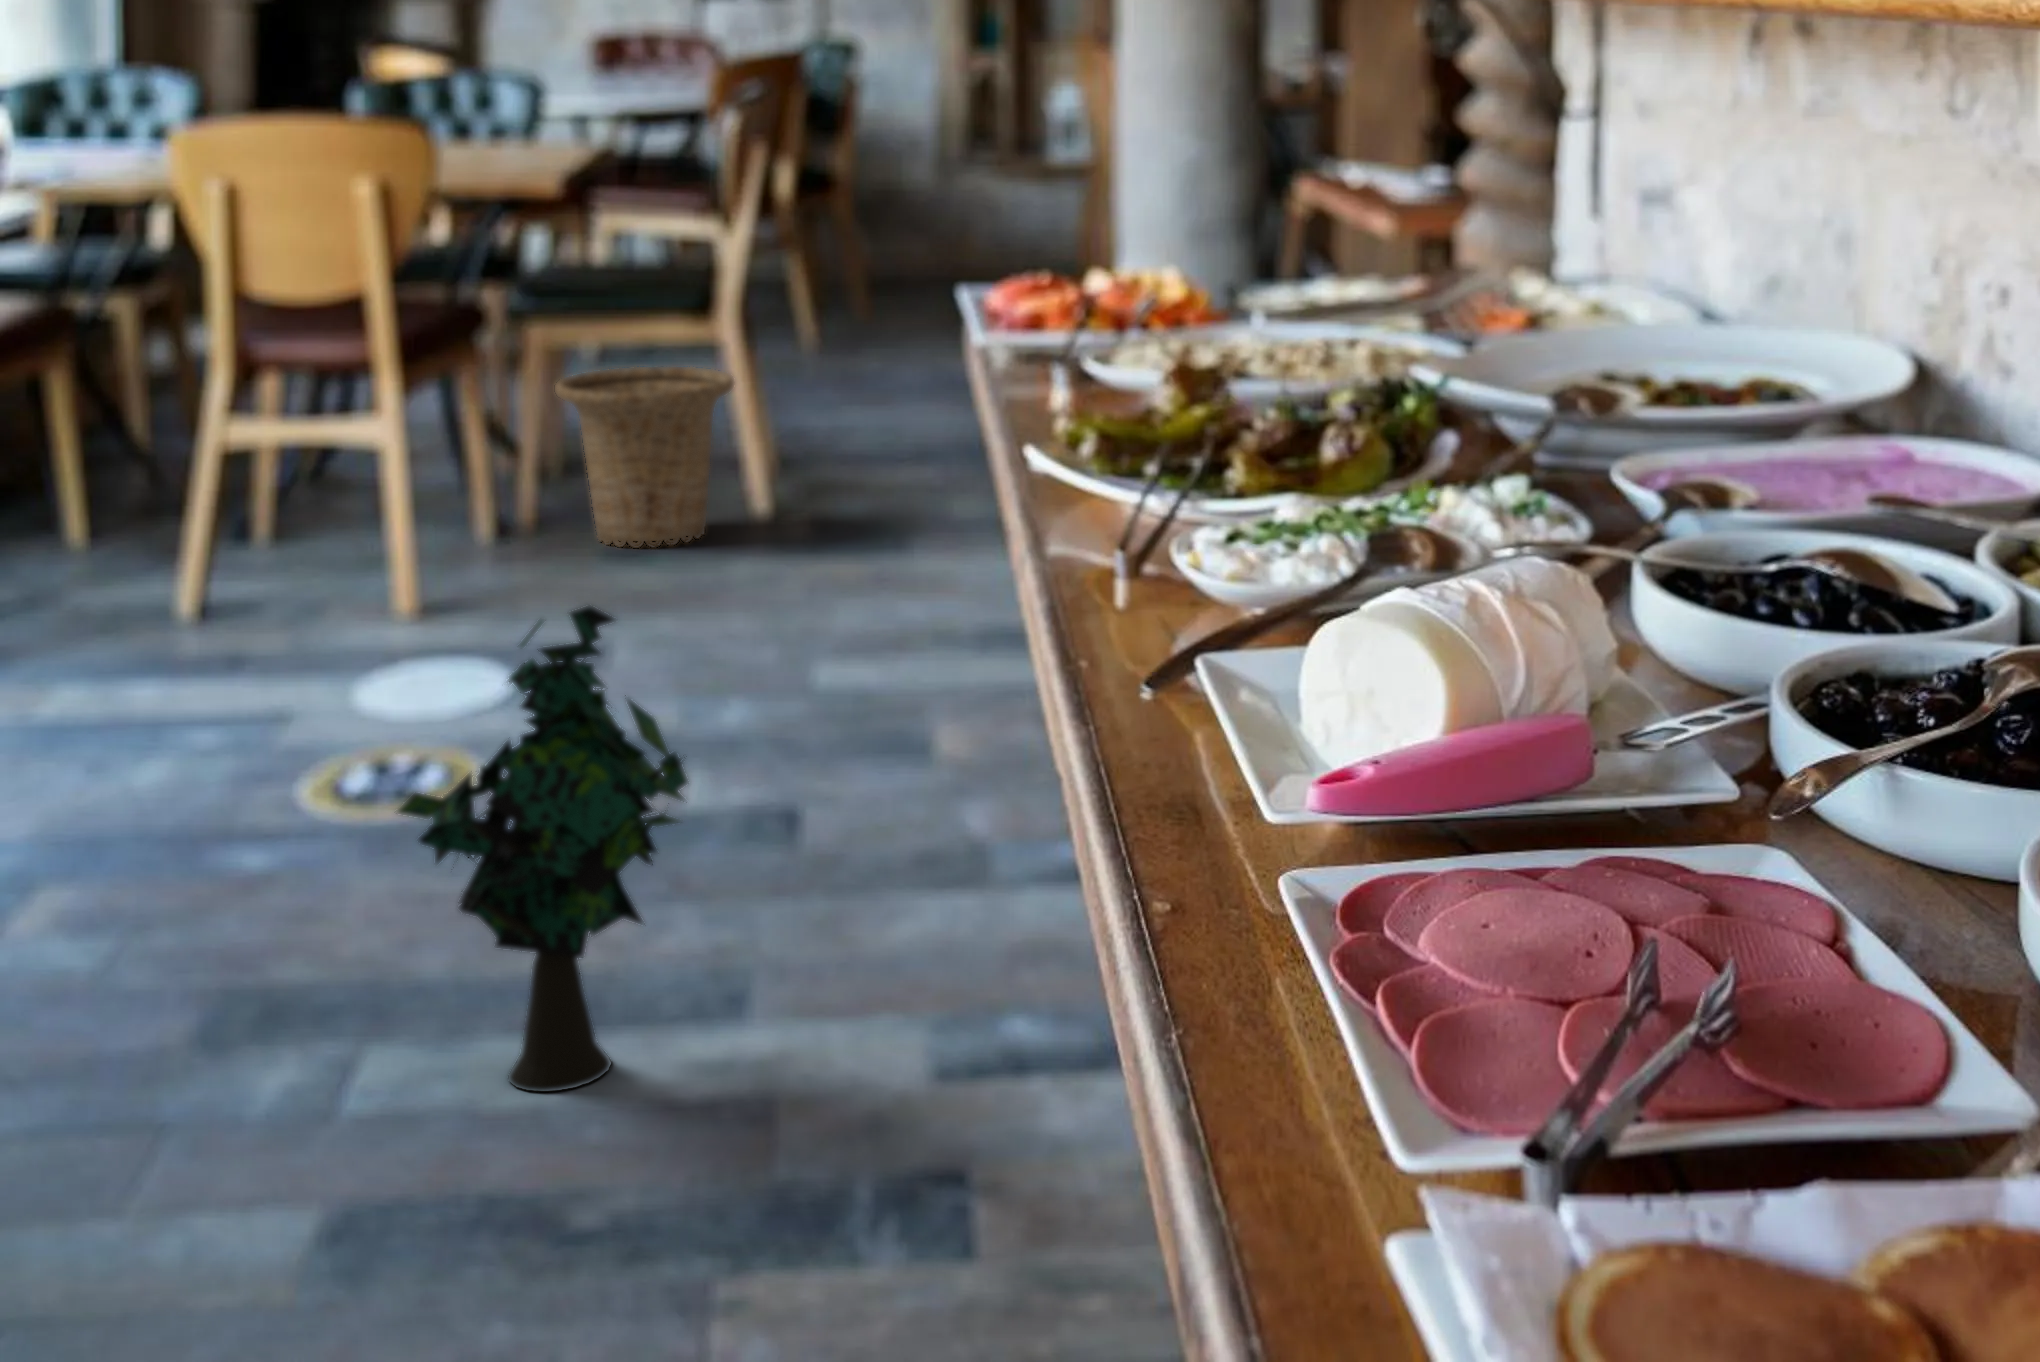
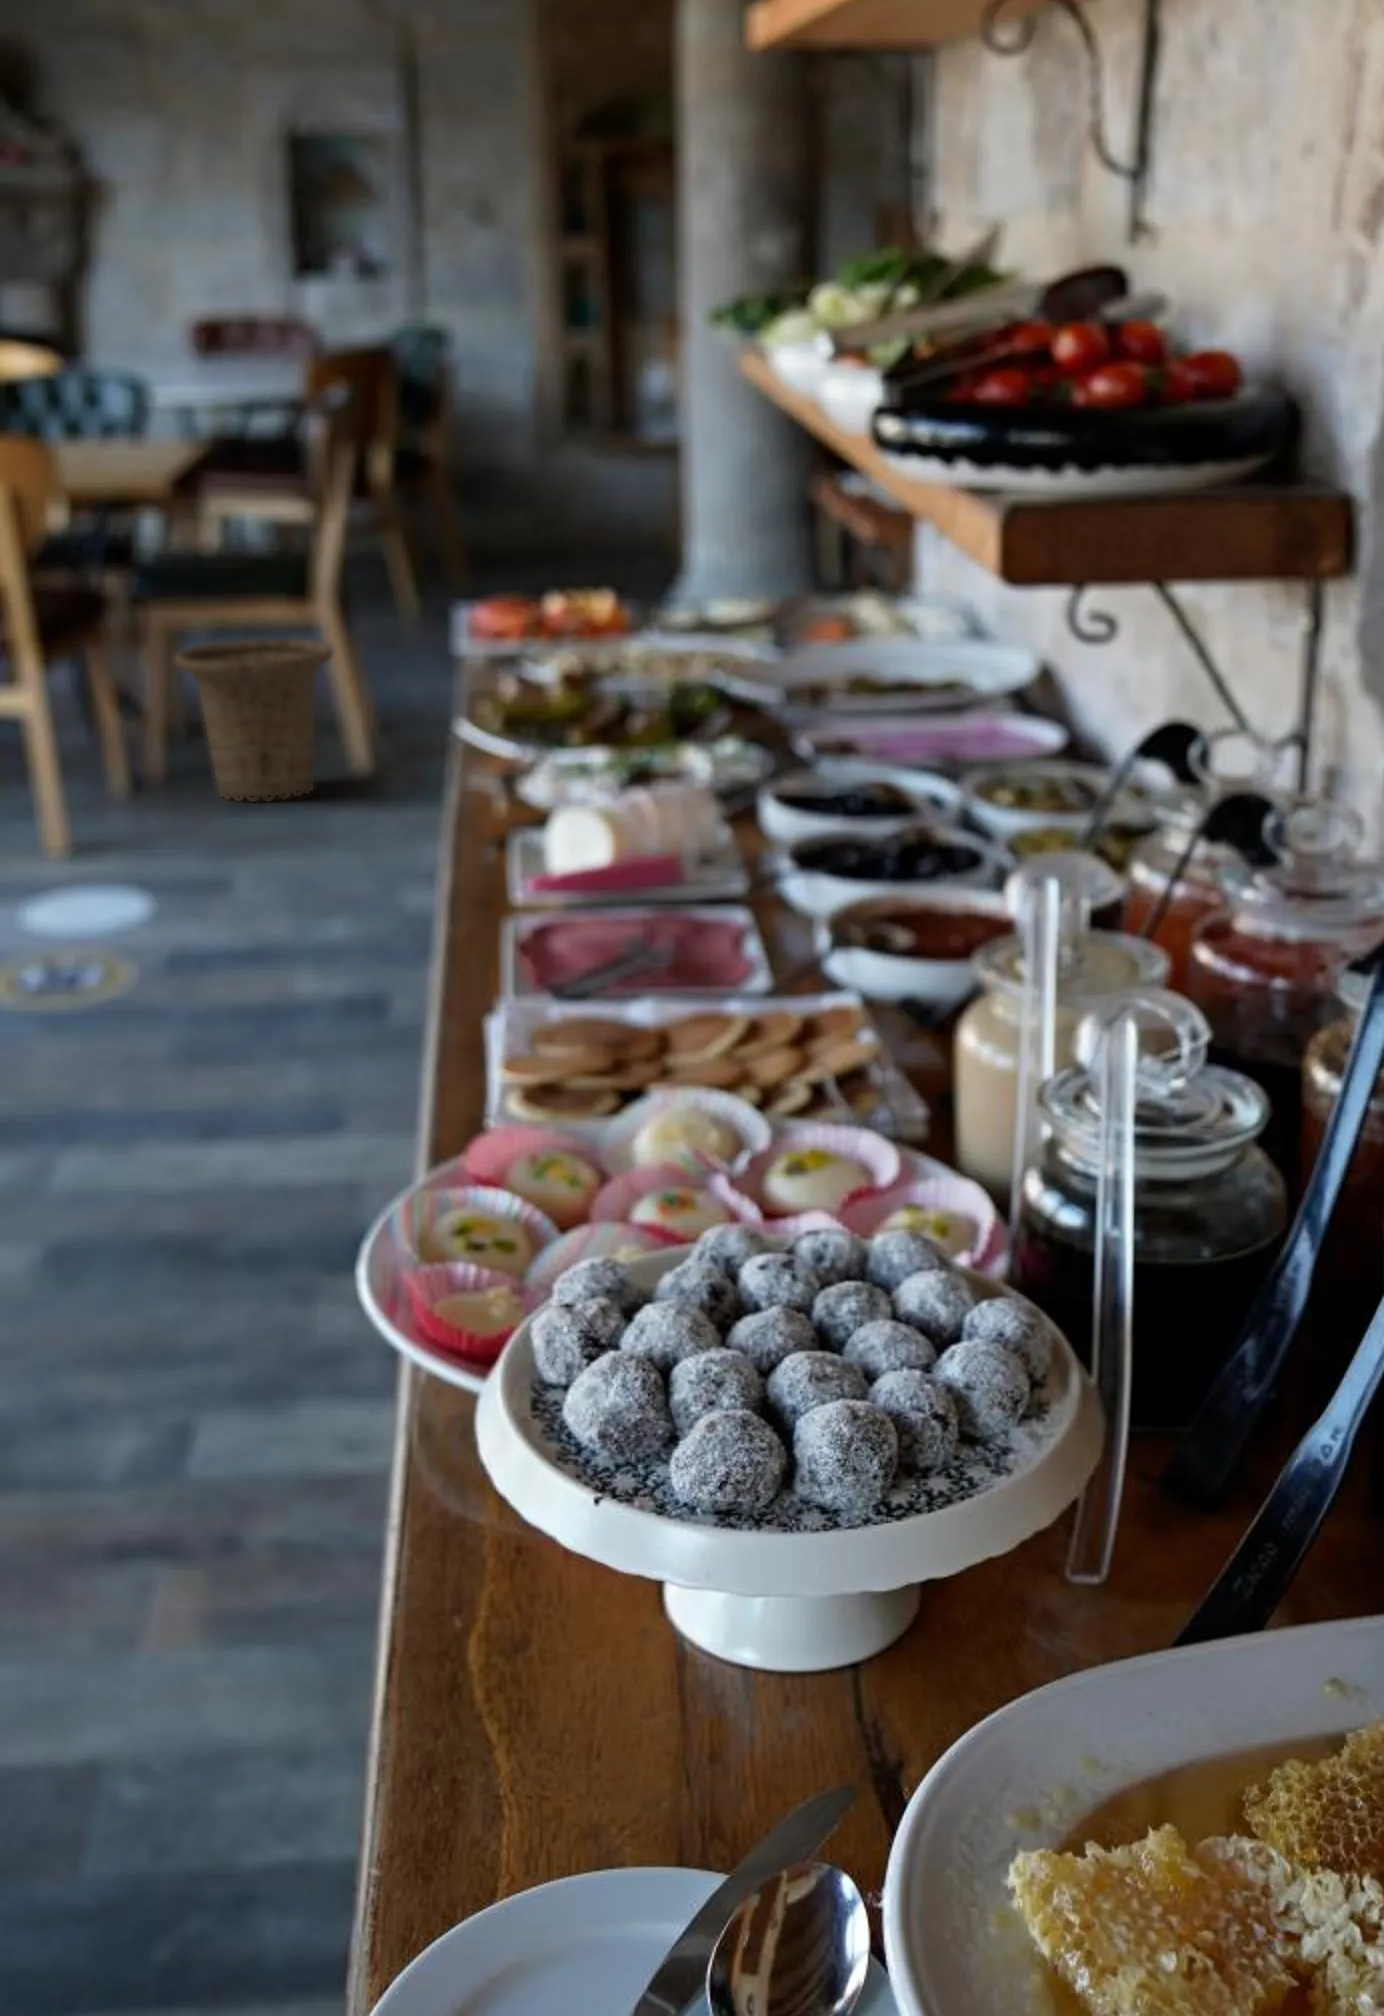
decorative plant: present [398,606,687,1092] -> none [71,813,294,1185]

